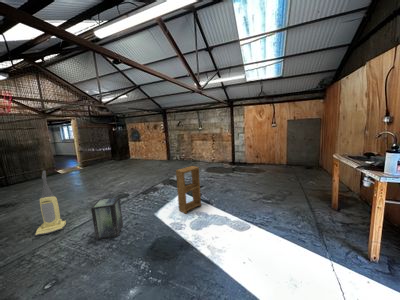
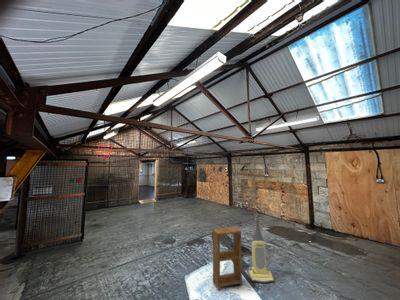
vacuum cleaner: present [35,170,66,236] -> present [248,212,275,283]
storage box: present [91,197,123,240] -> none [123,244,153,292]

